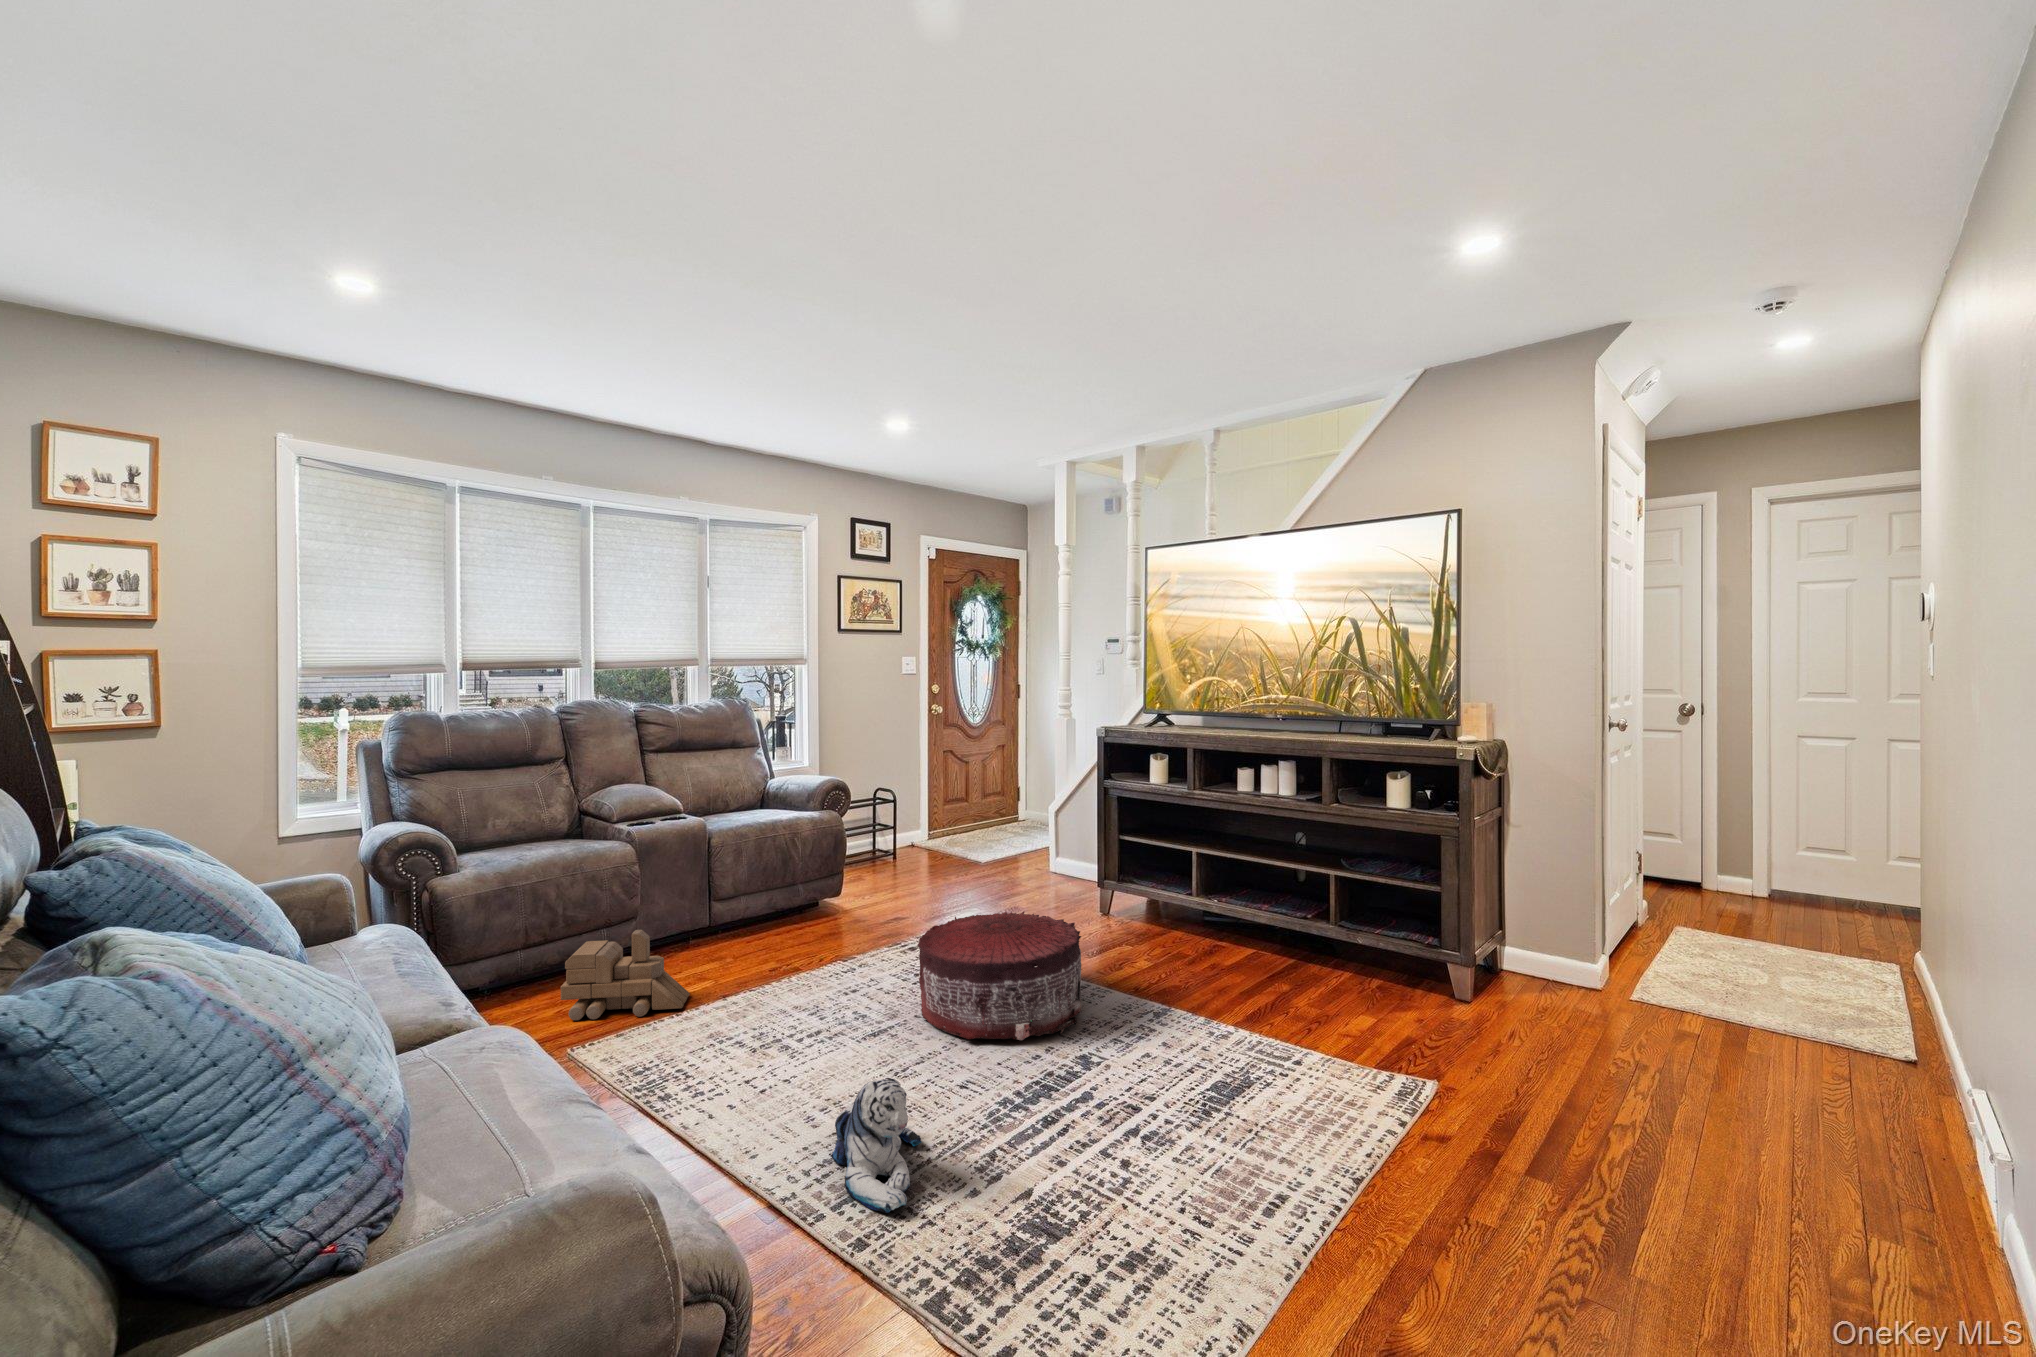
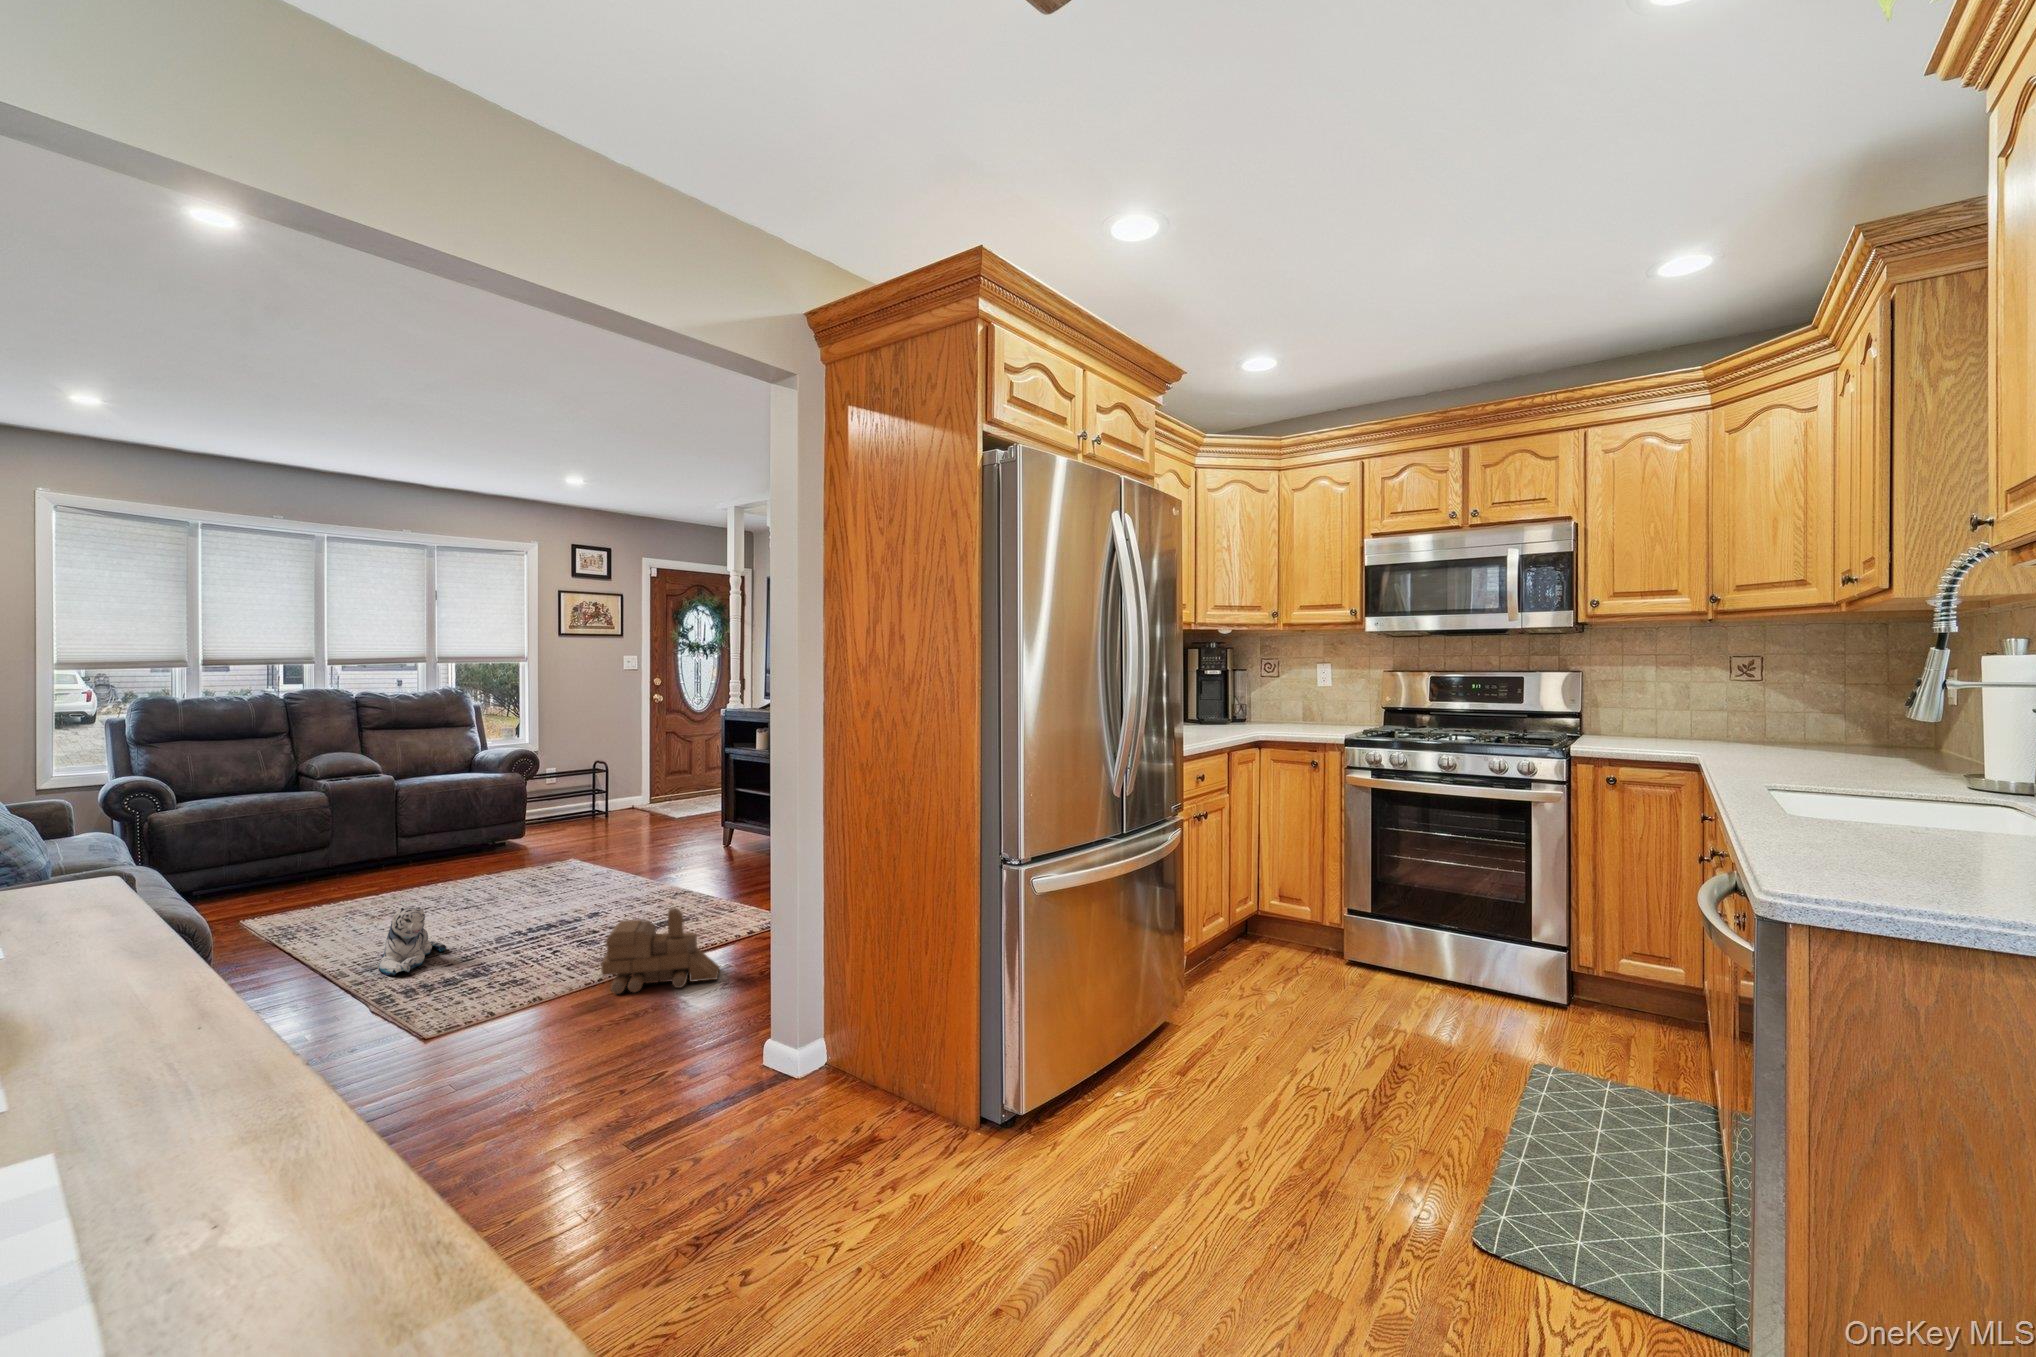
pouf: present [918,911,1081,1040] -> none [510,831,635,907]
toy train: present [561,930,690,1020] -> present [601,908,720,994]

